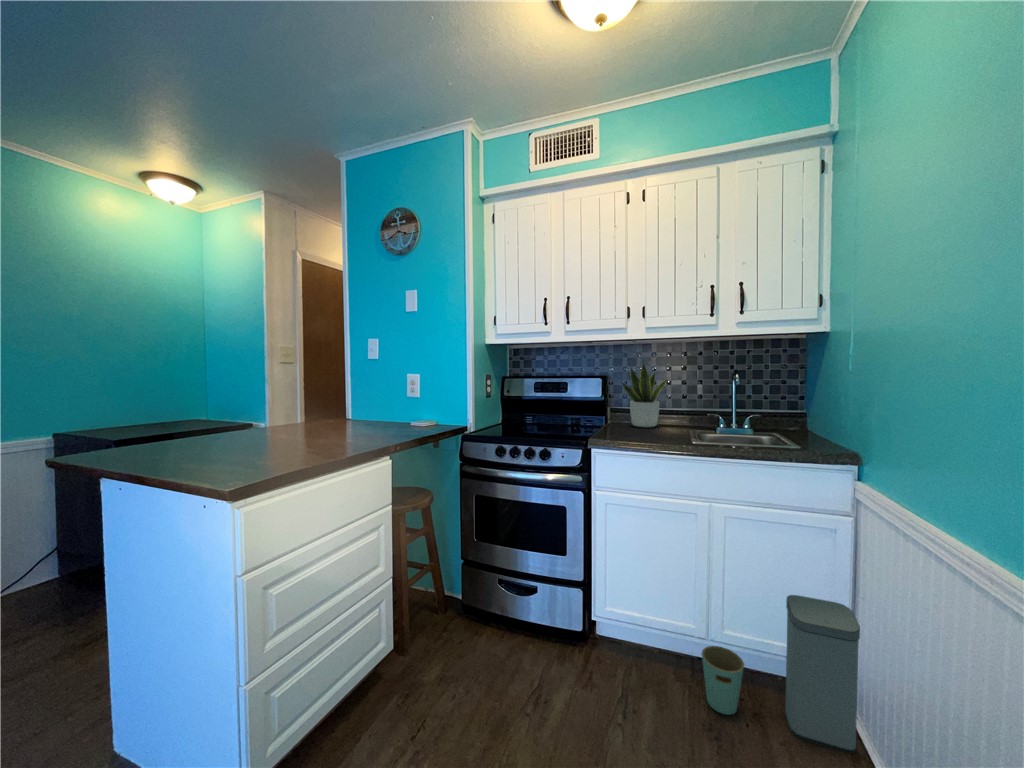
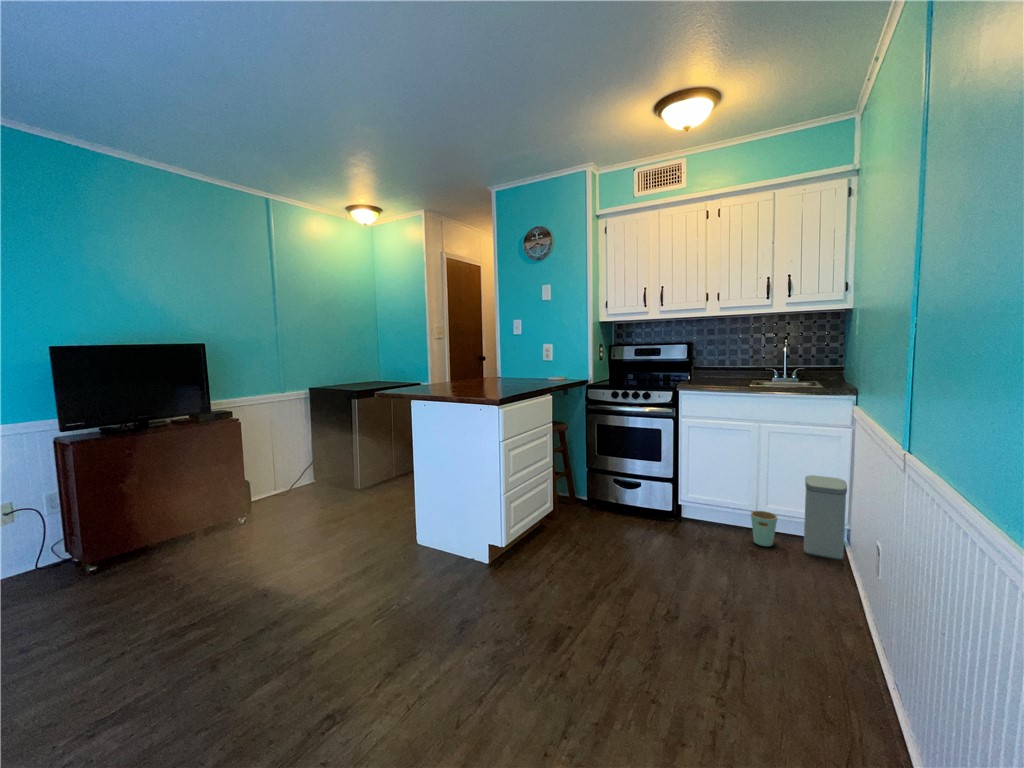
potted plant: present [622,363,668,427] -> none [701,331,739,379]

